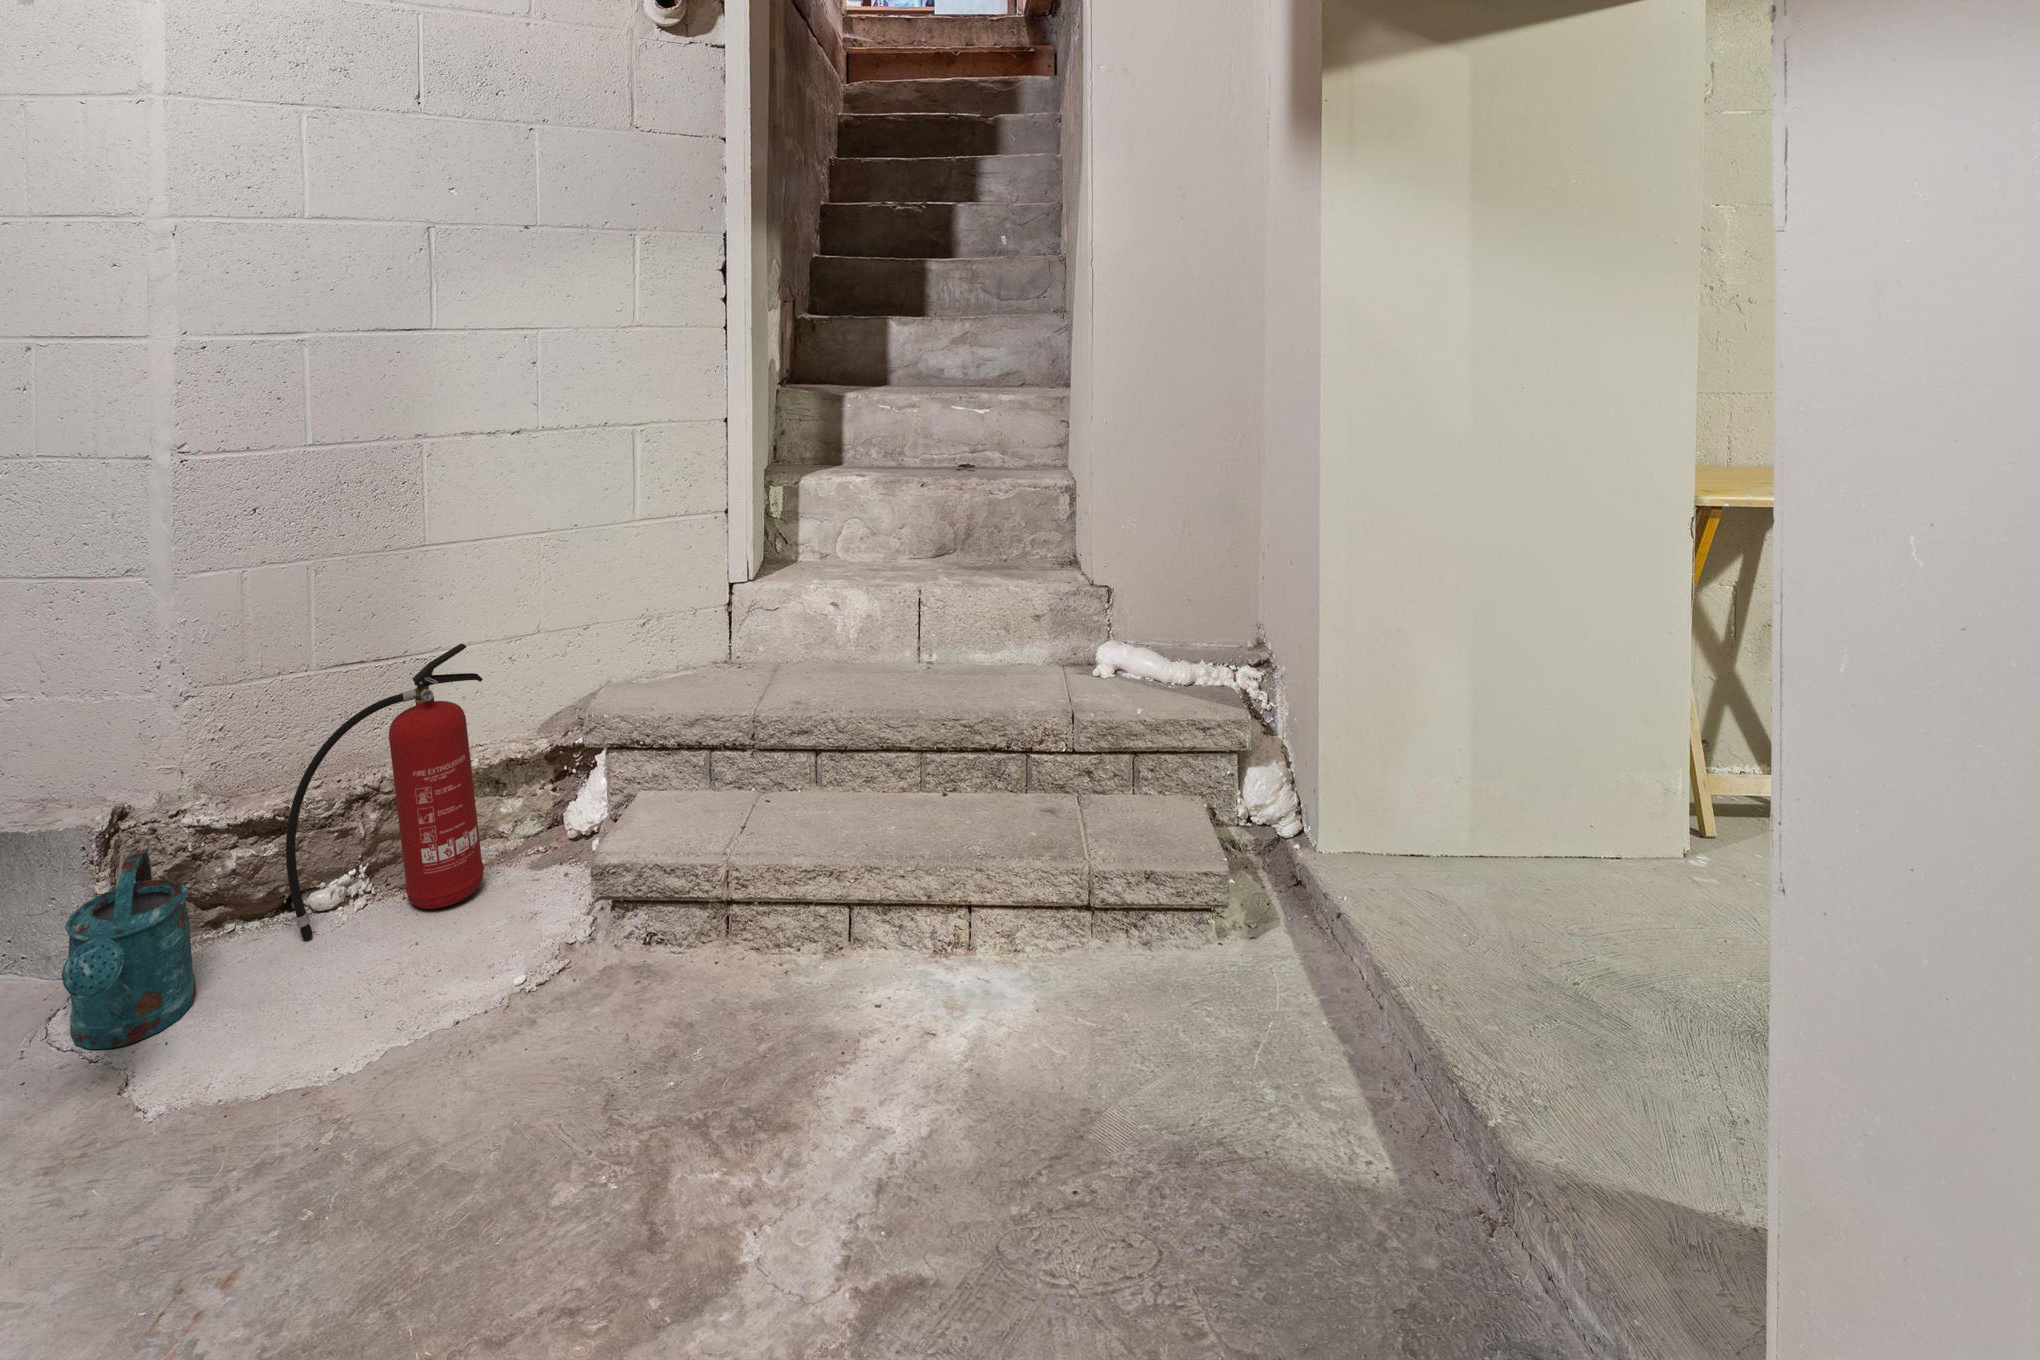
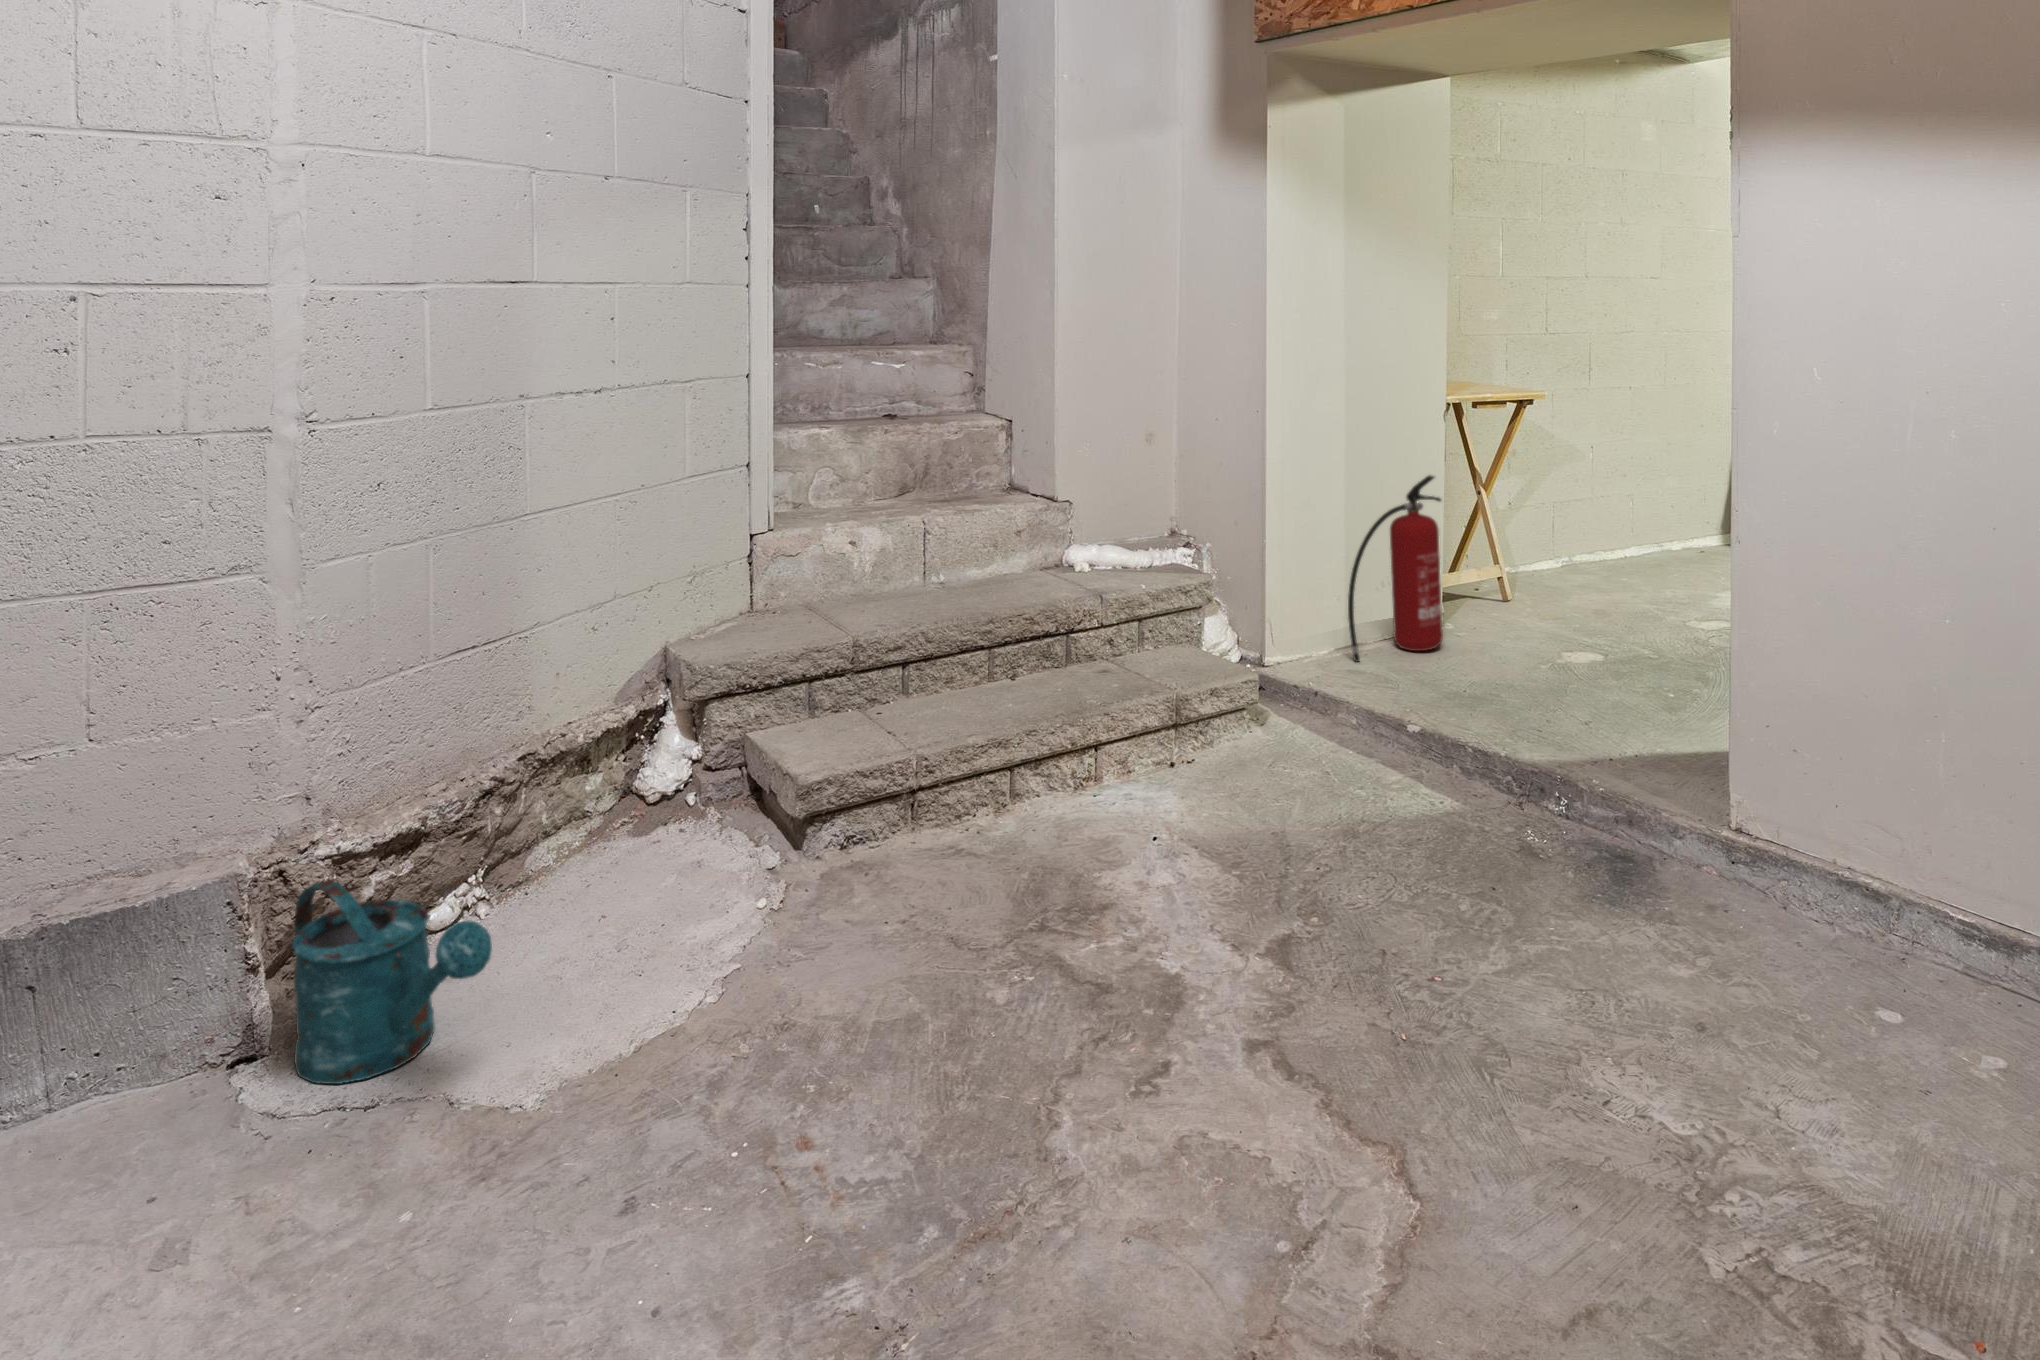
fire extinguisher: present [286,644,484,940] -> present [1348,475,1443,662]

